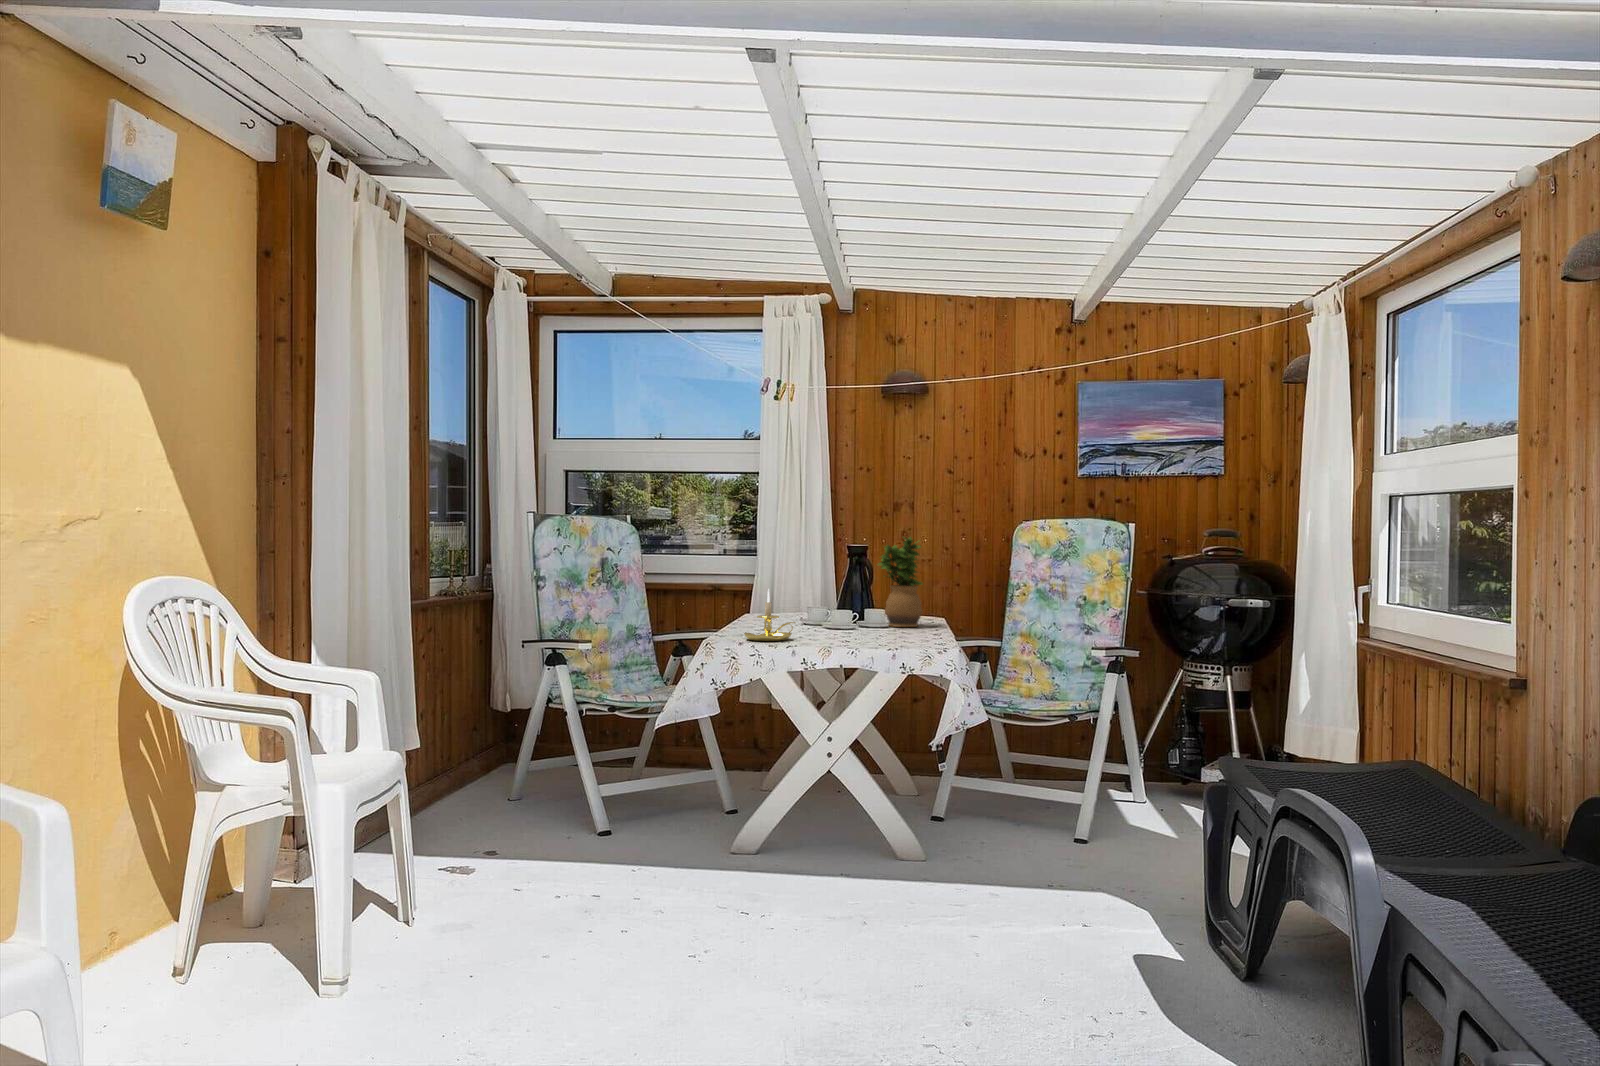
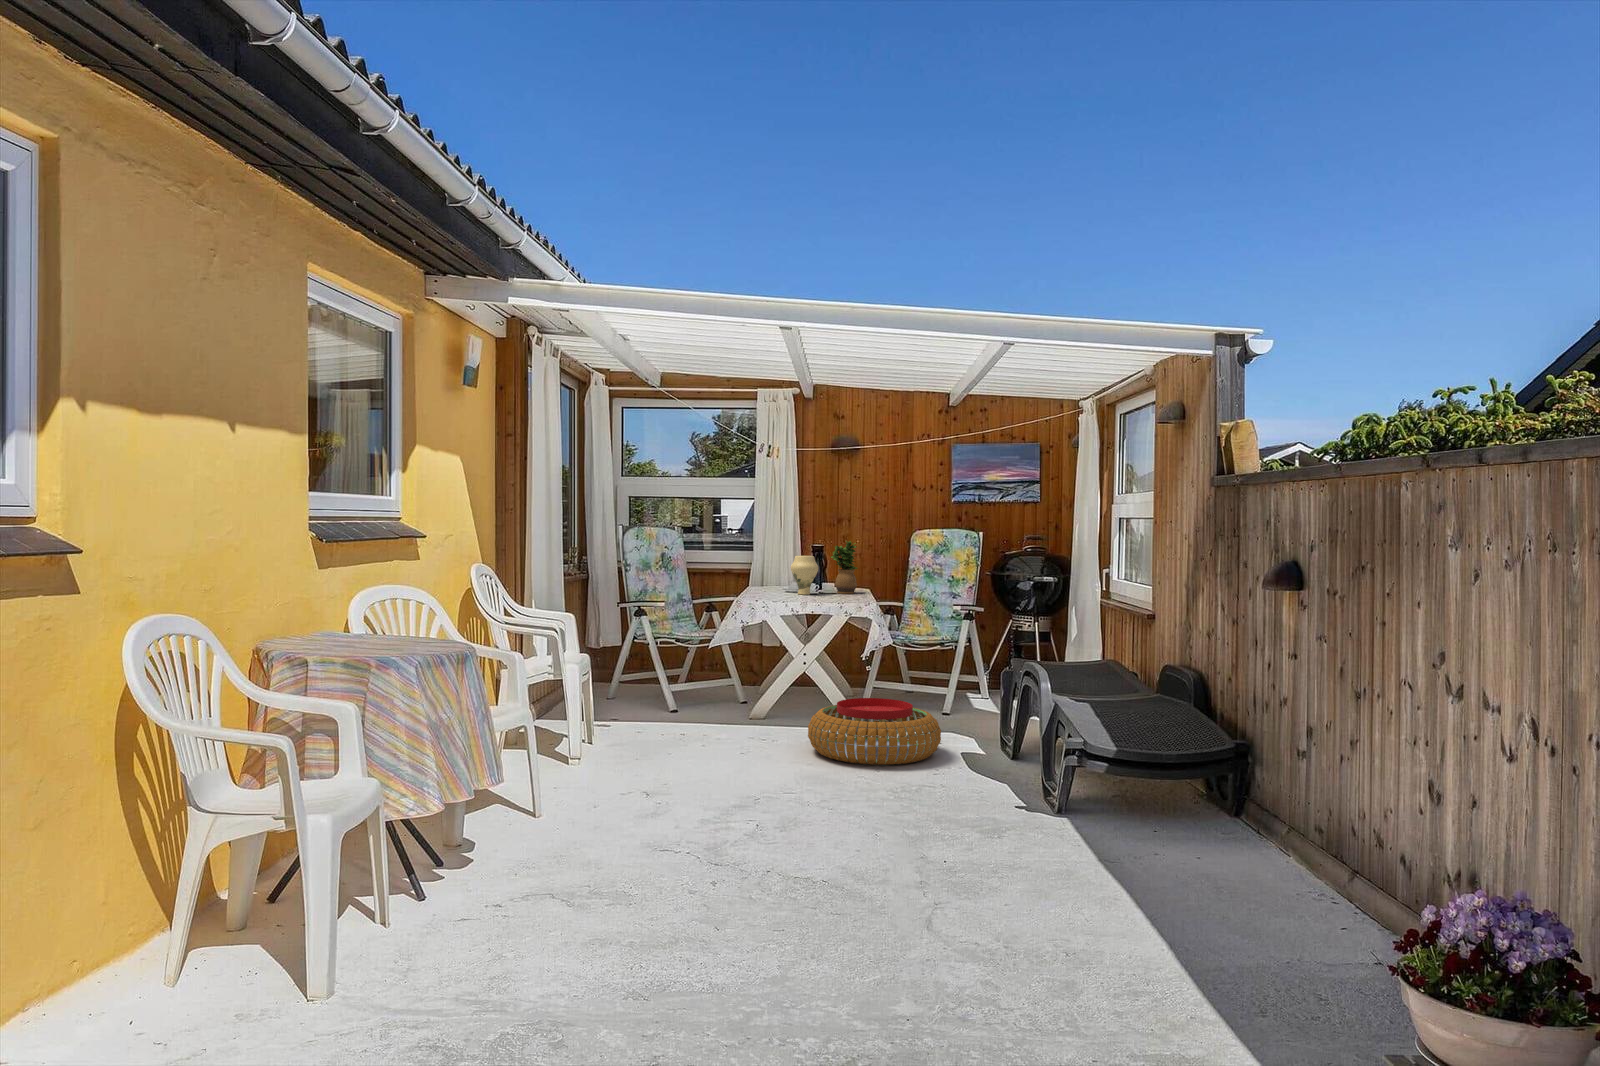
vase: none [807,562,855,629] -> present [791,556,818,595]
candle holder: present [744,589,795,641] -> none [758,571,787,600]
pouf: none [821,836,1092,998] -> present [808,698,941,765]

